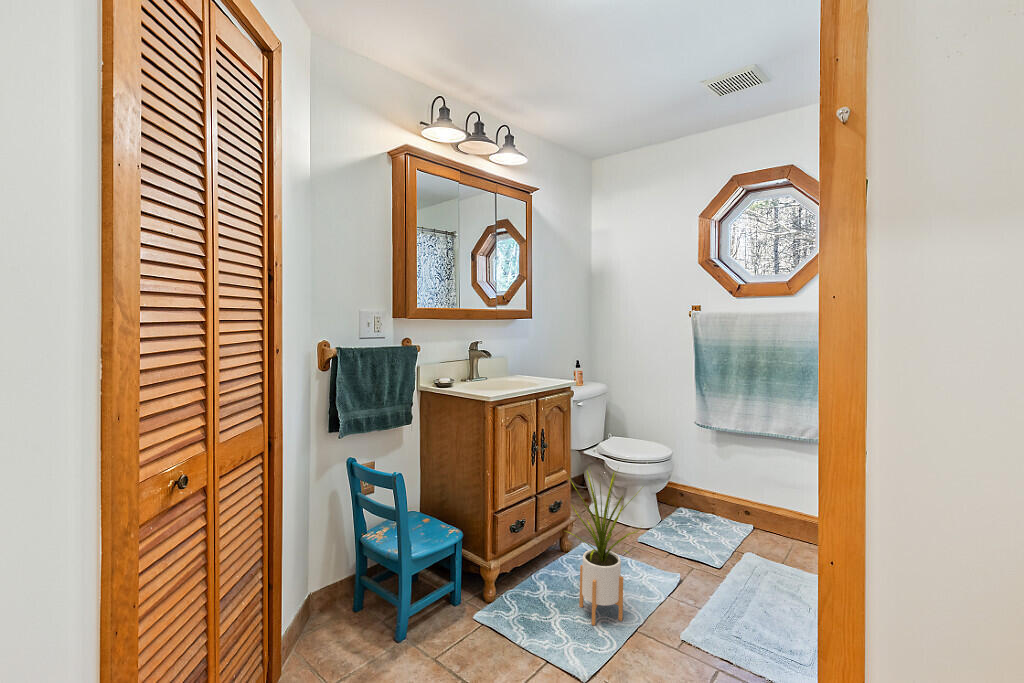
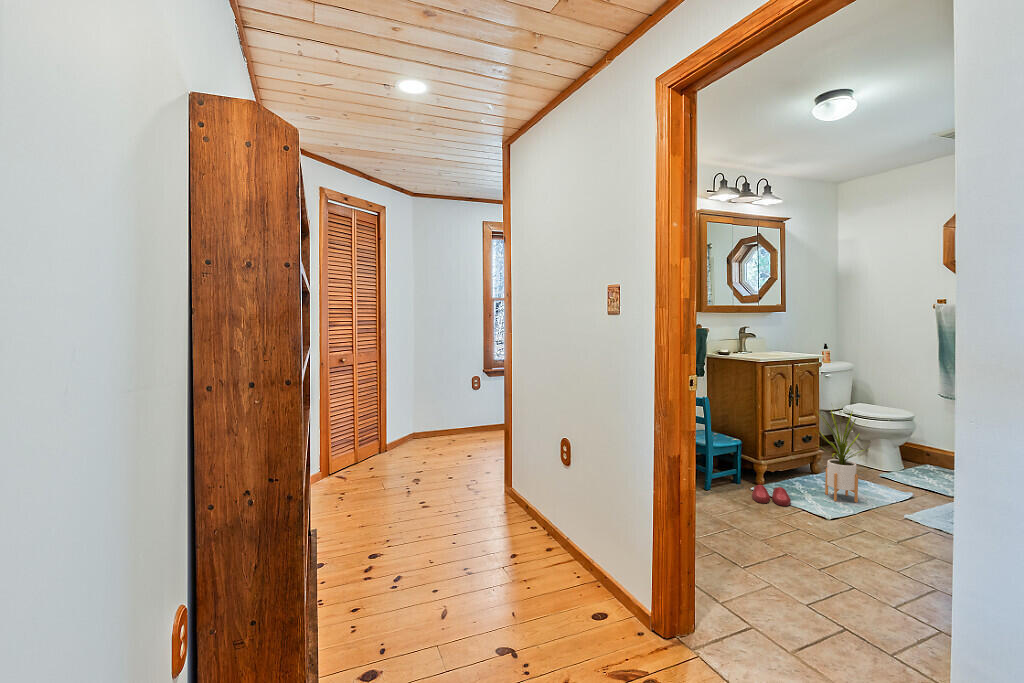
slippers: none [470,611,530,667] -> present [752,485,791,506]

